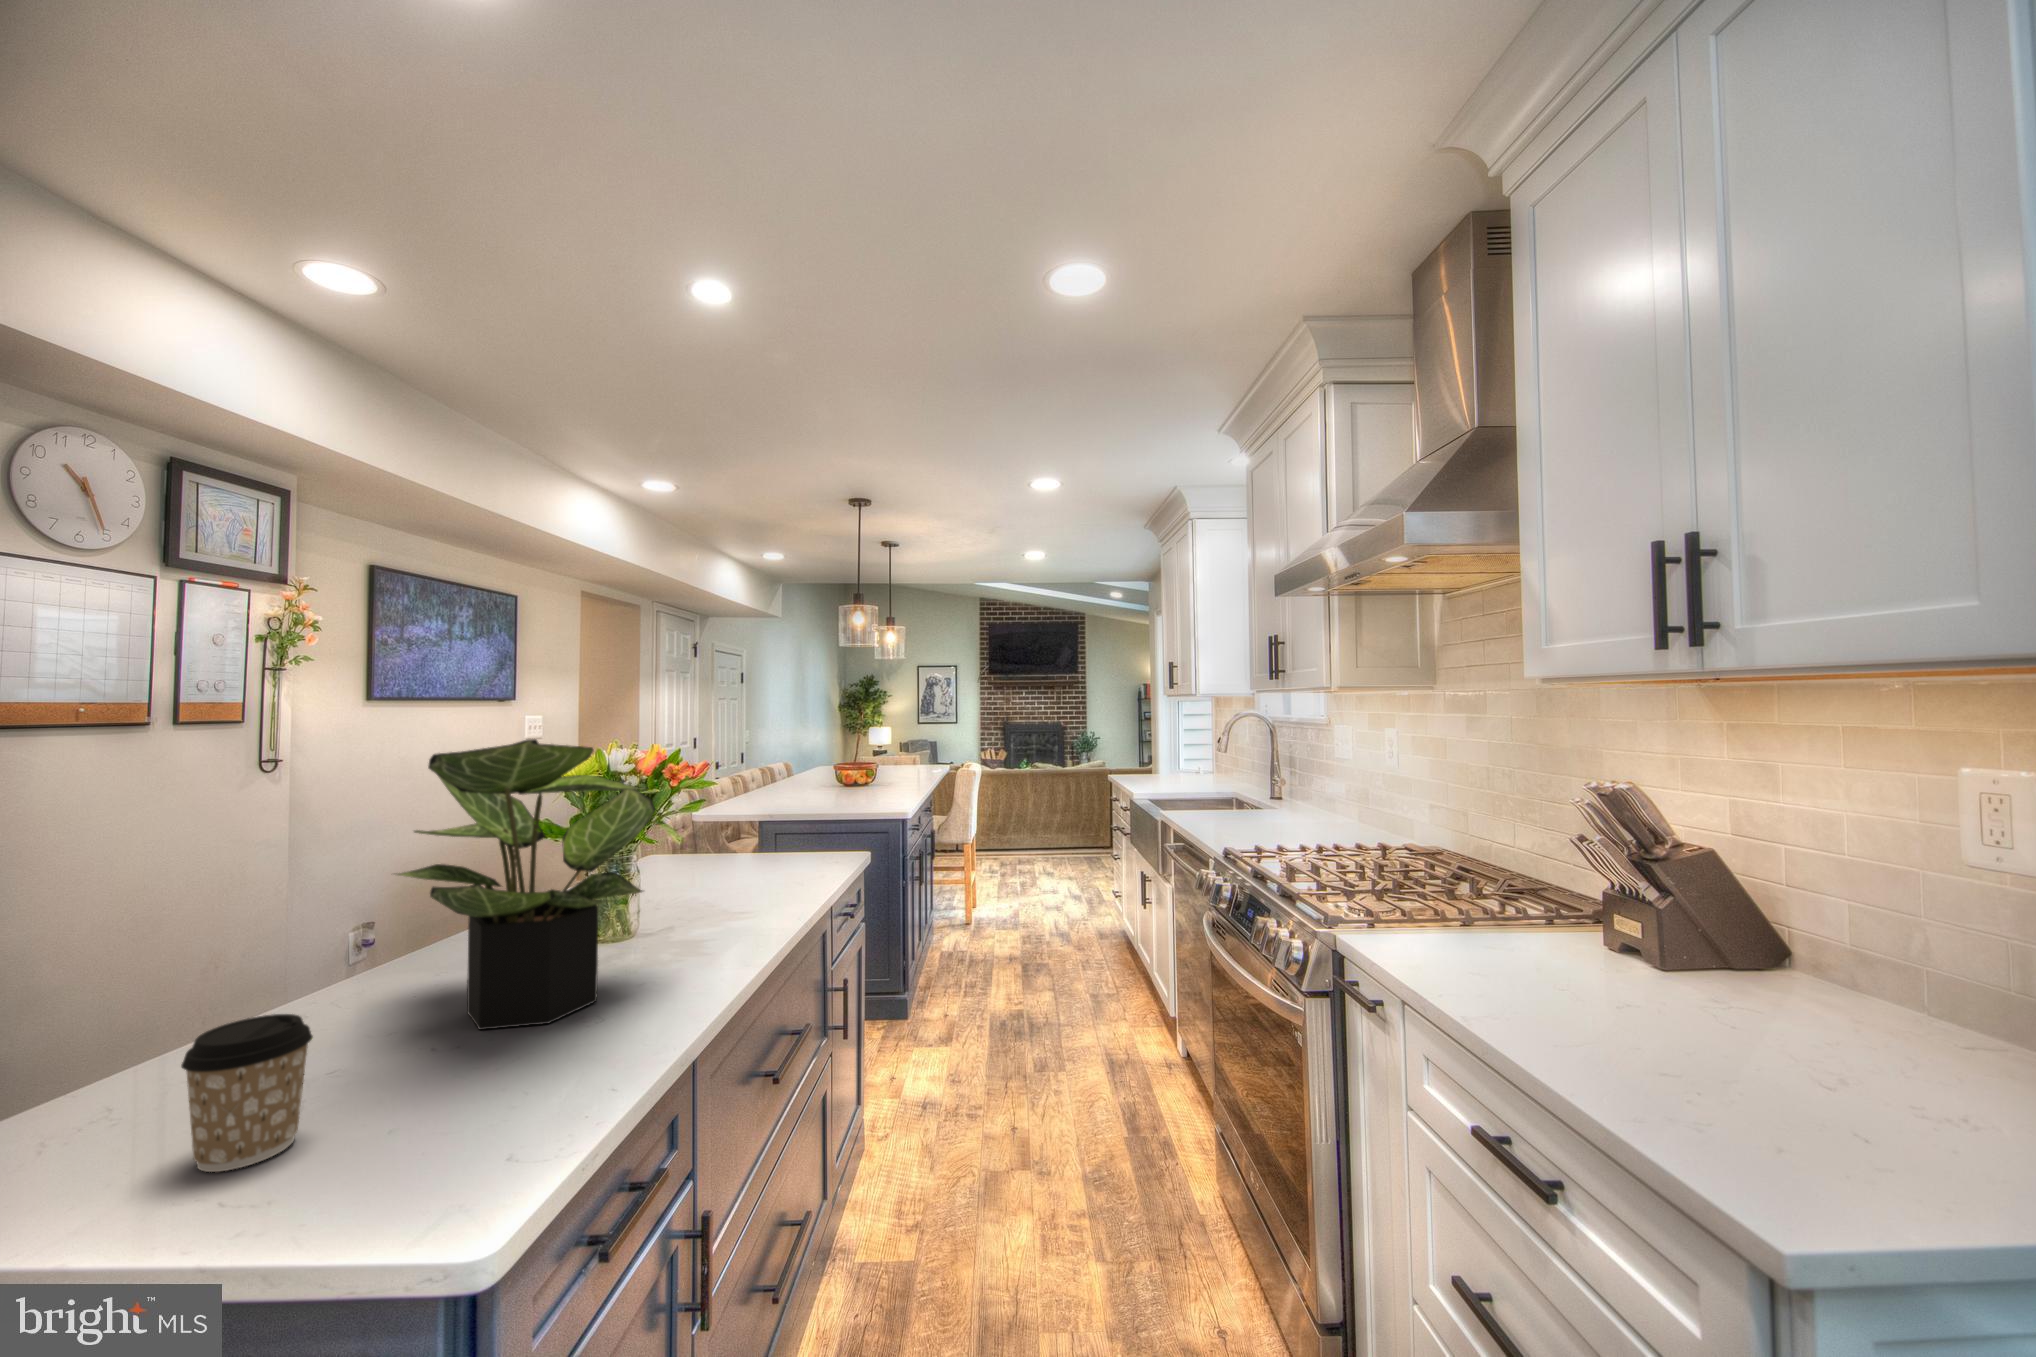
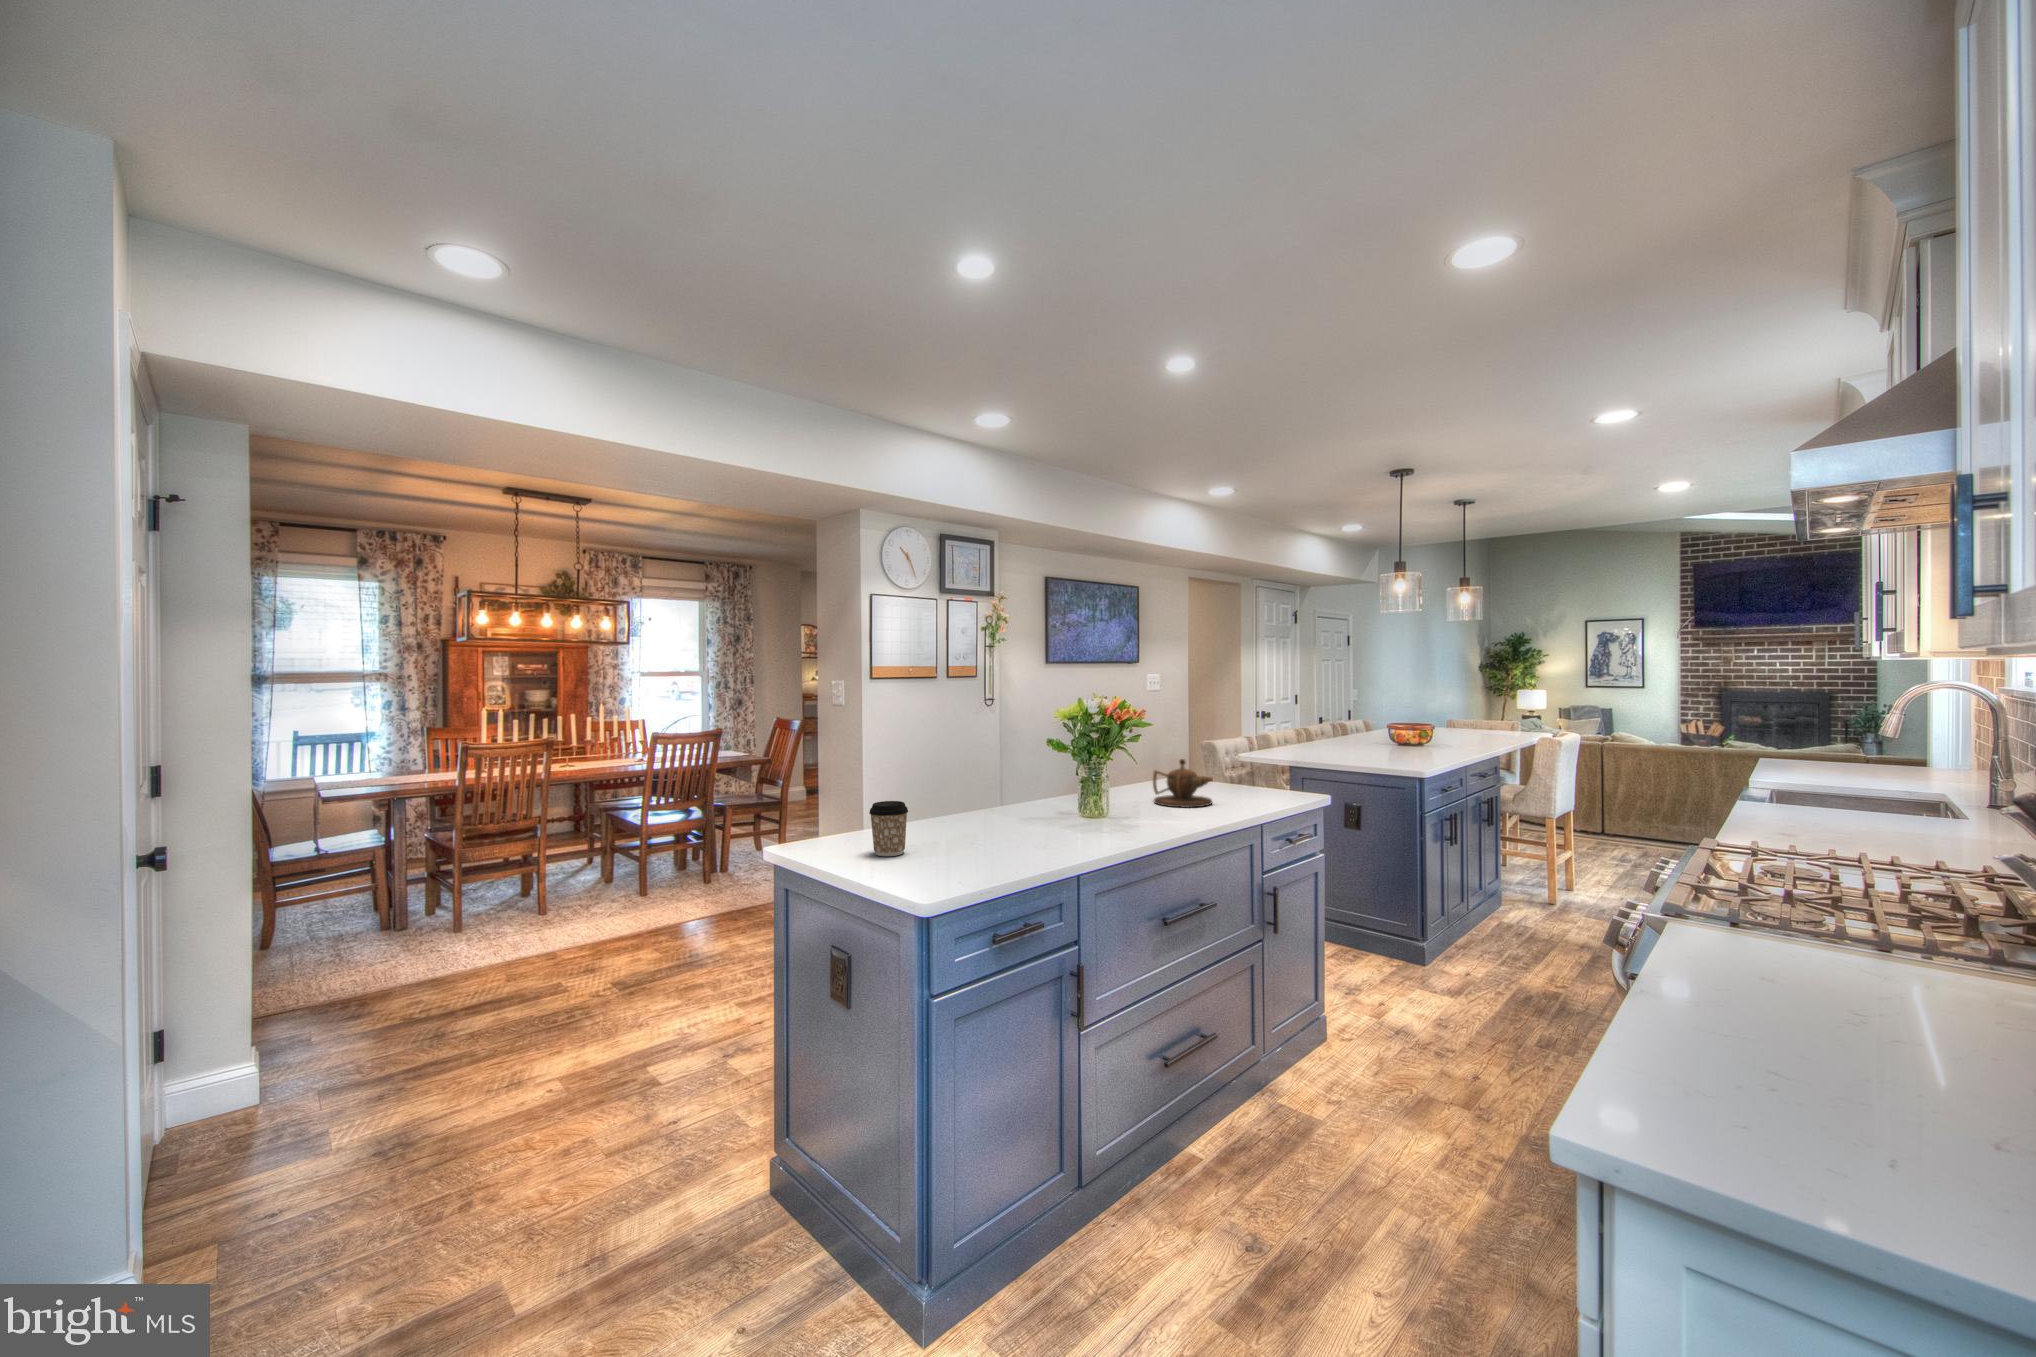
potted plant: present [397,739,655,1030] -> none [956,688,1079,840]
teapot: none [684,830,773,901] -> present [1153,759,1213,807]

